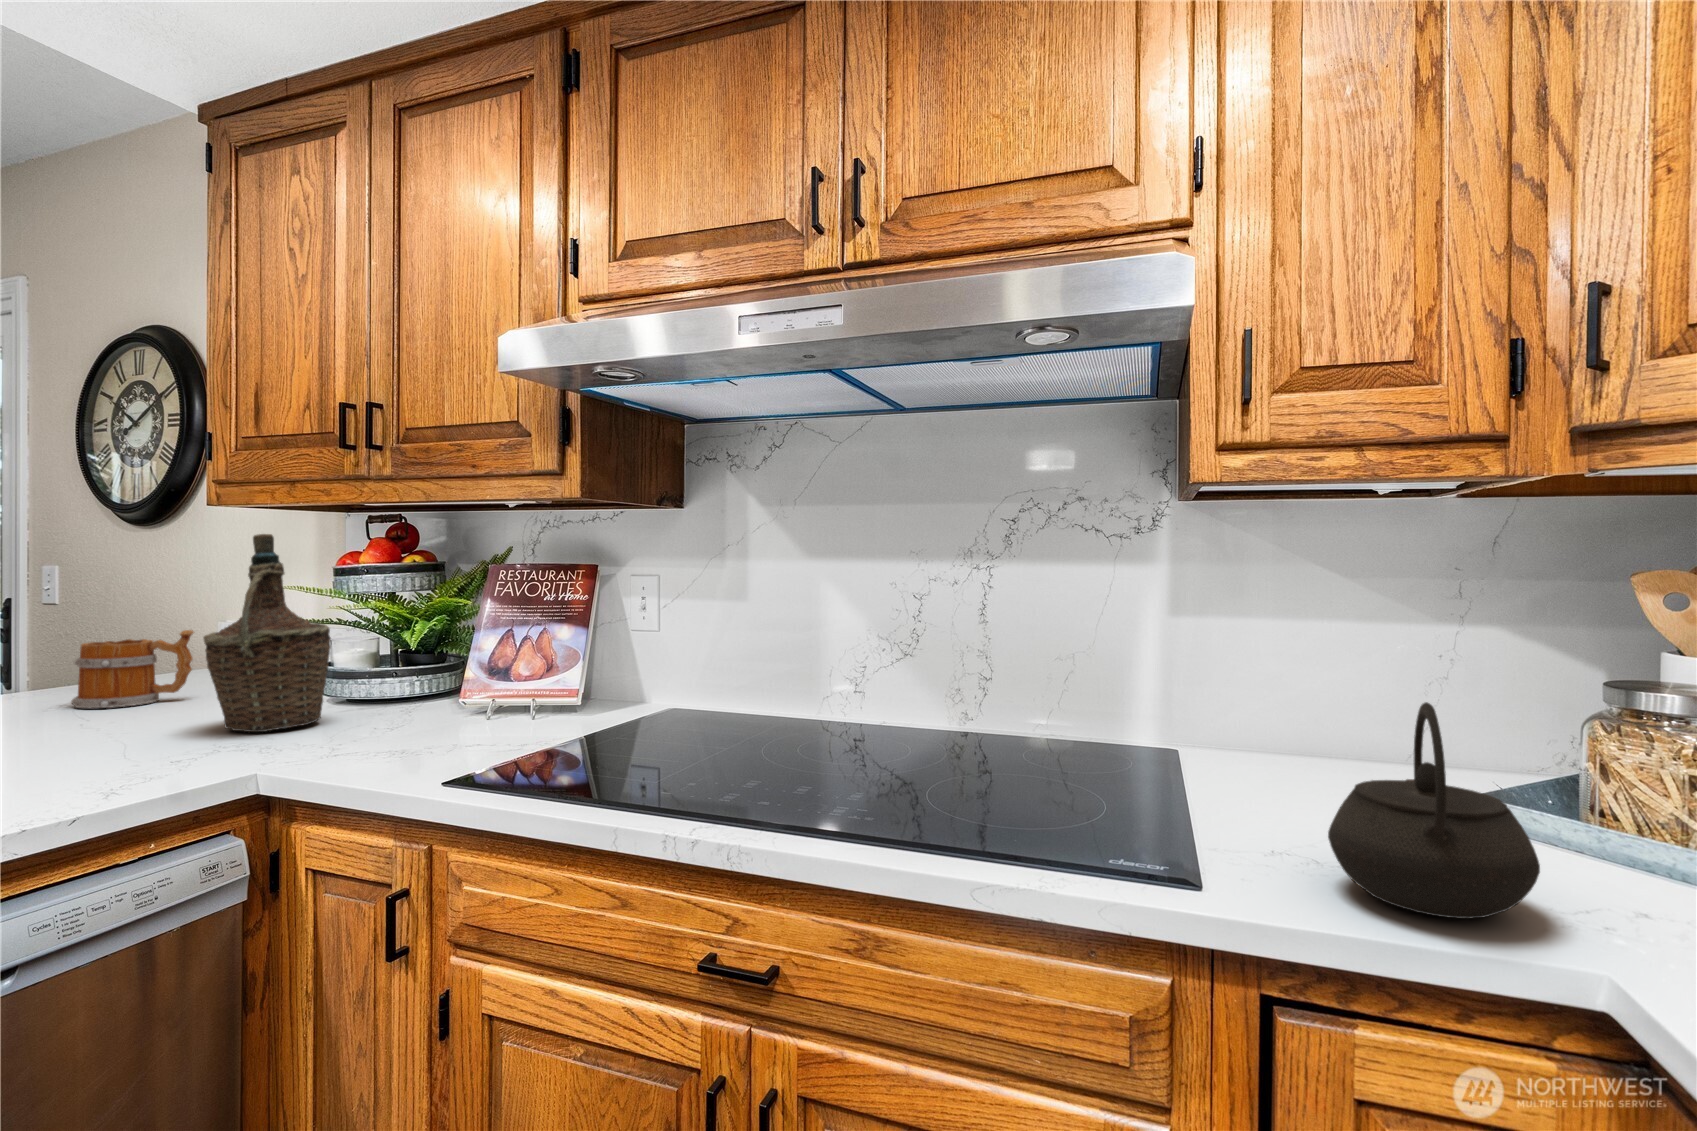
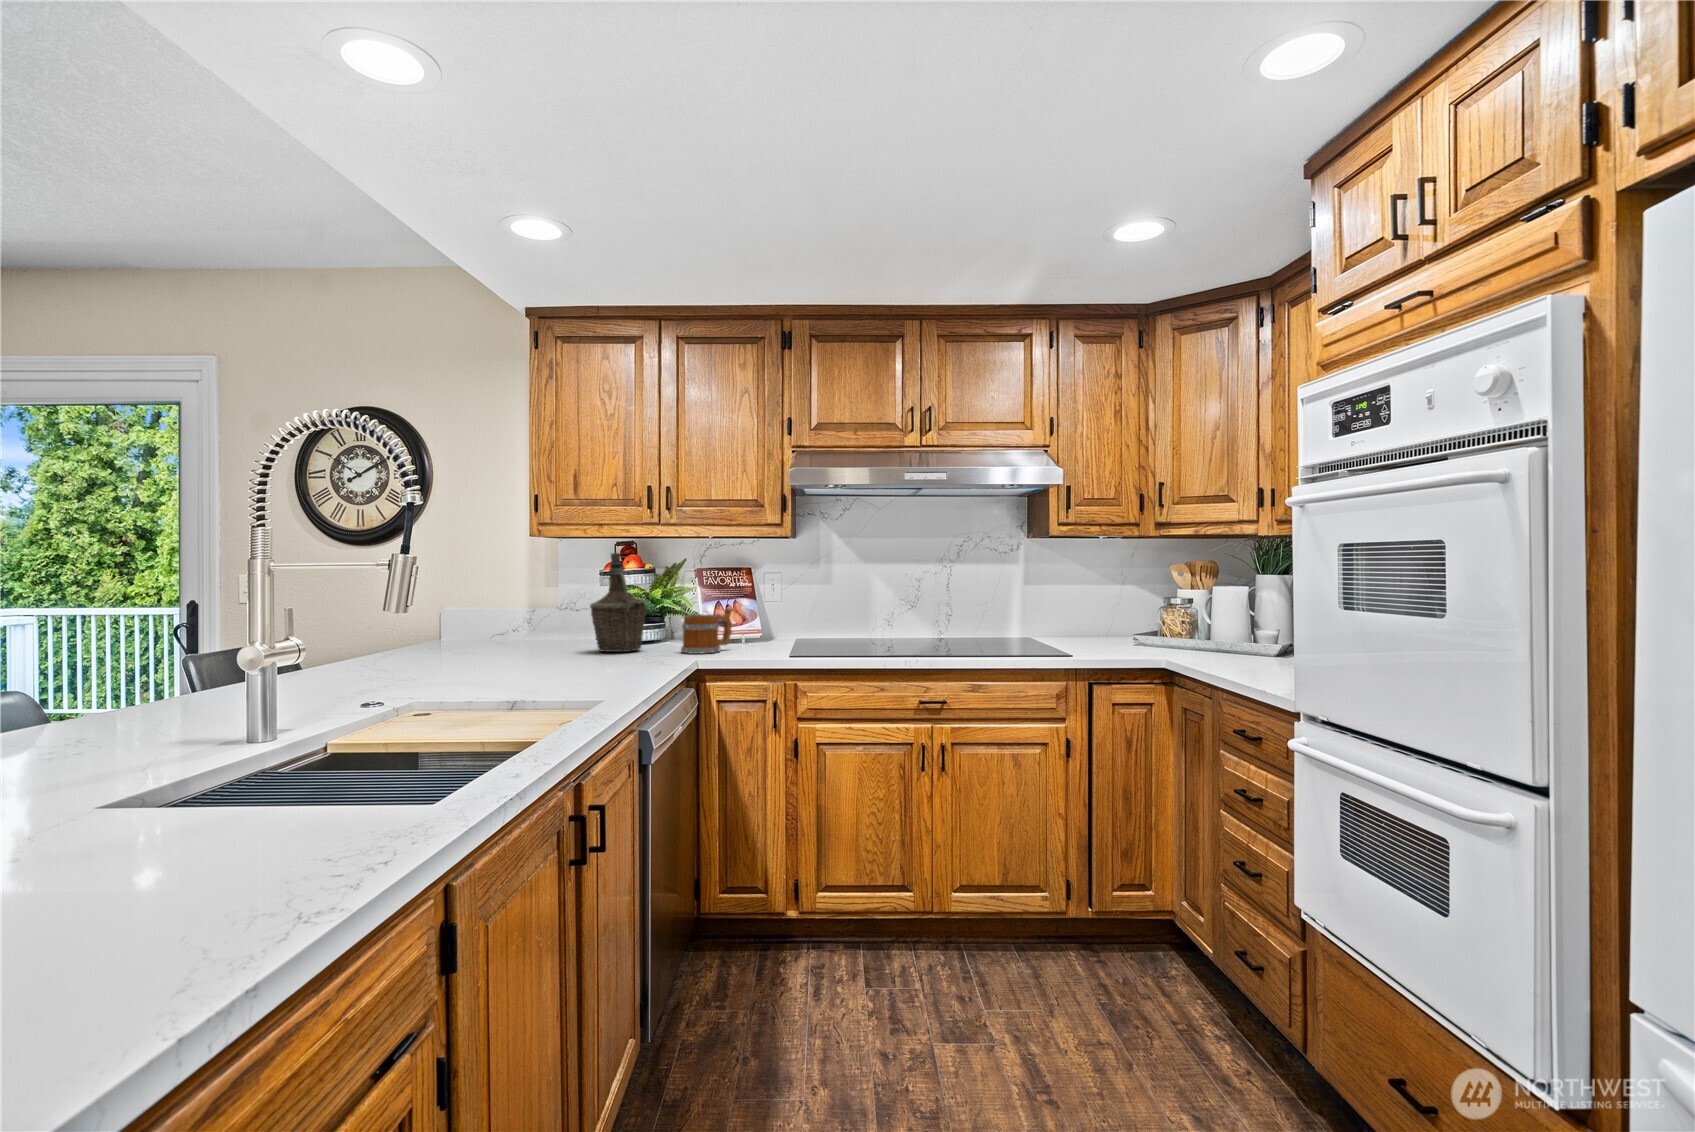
mug: present [71,630,194,708] -> present [681,608,732,653]
kettle: present [1328,702,1540,919] -> none [1102,601,1152,656]

